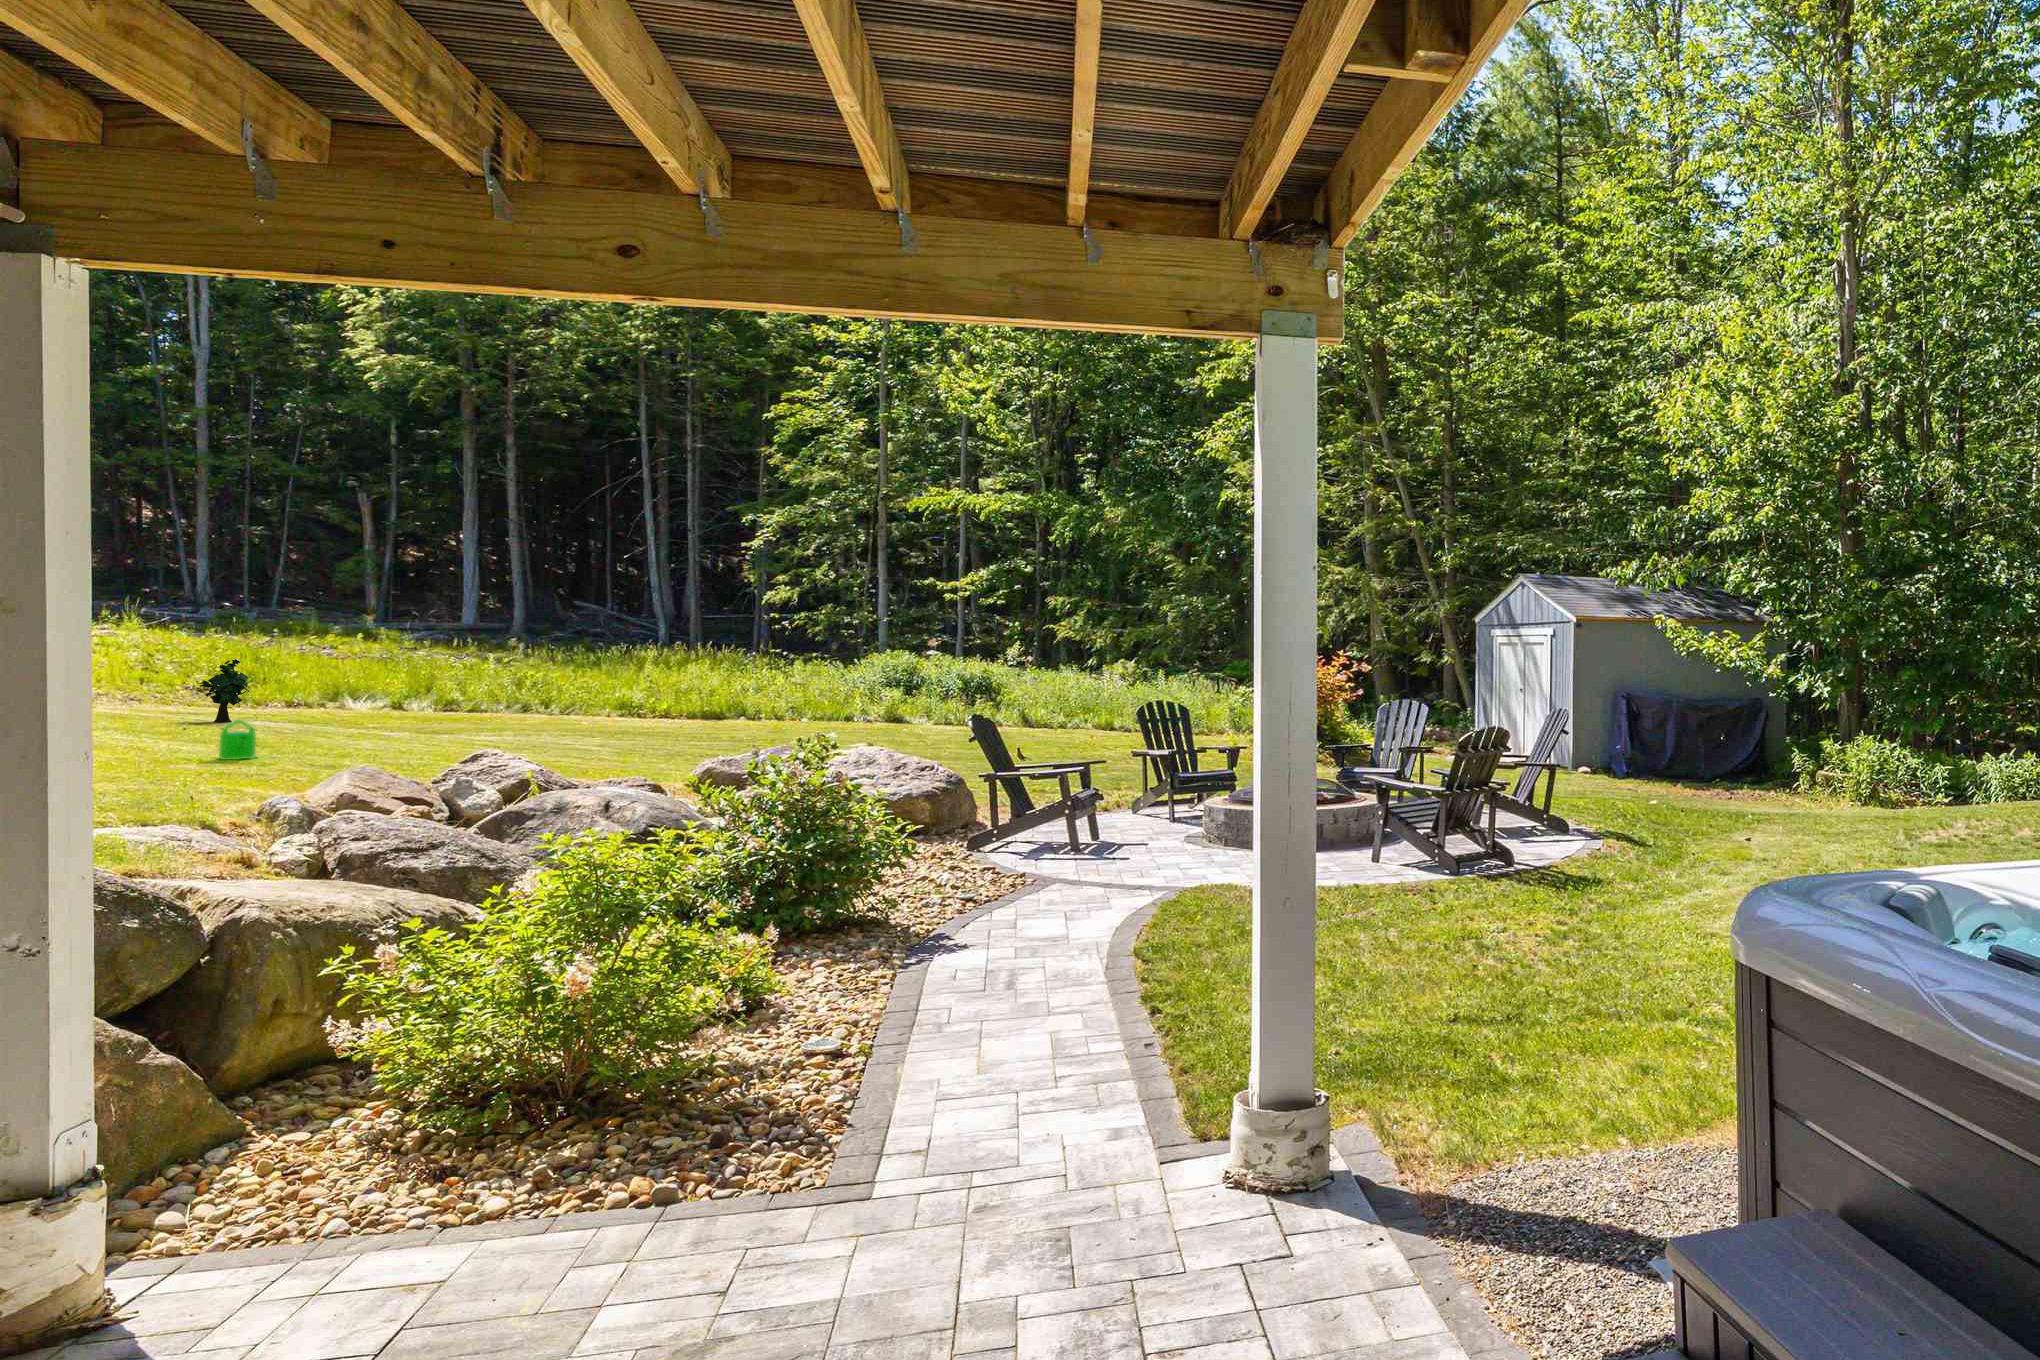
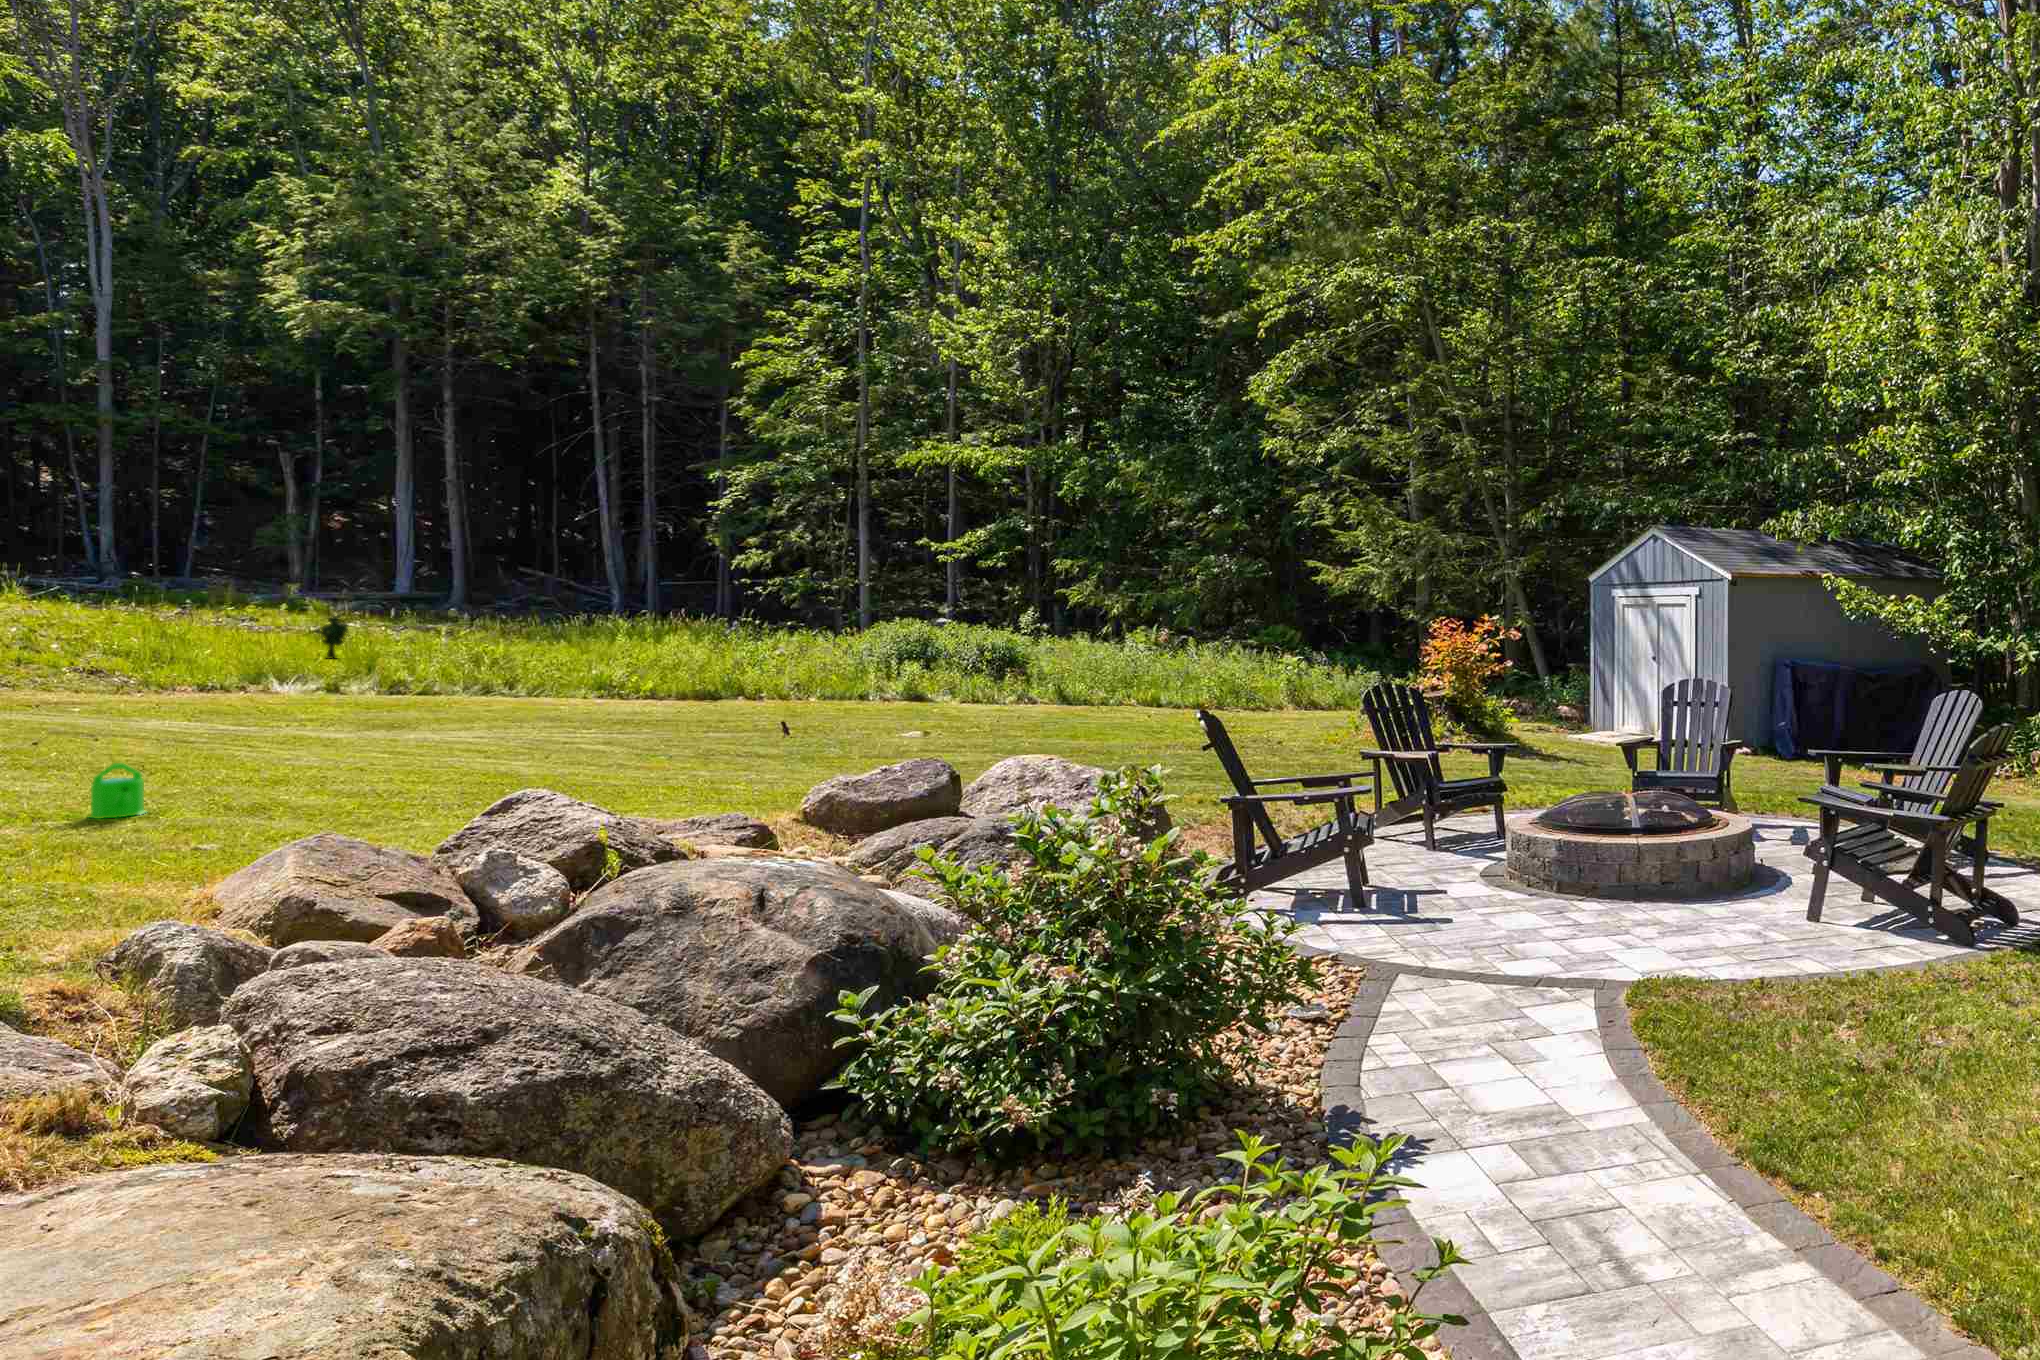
decorative plant: present [198,659,249,722] -> present [315,613,349,659]

